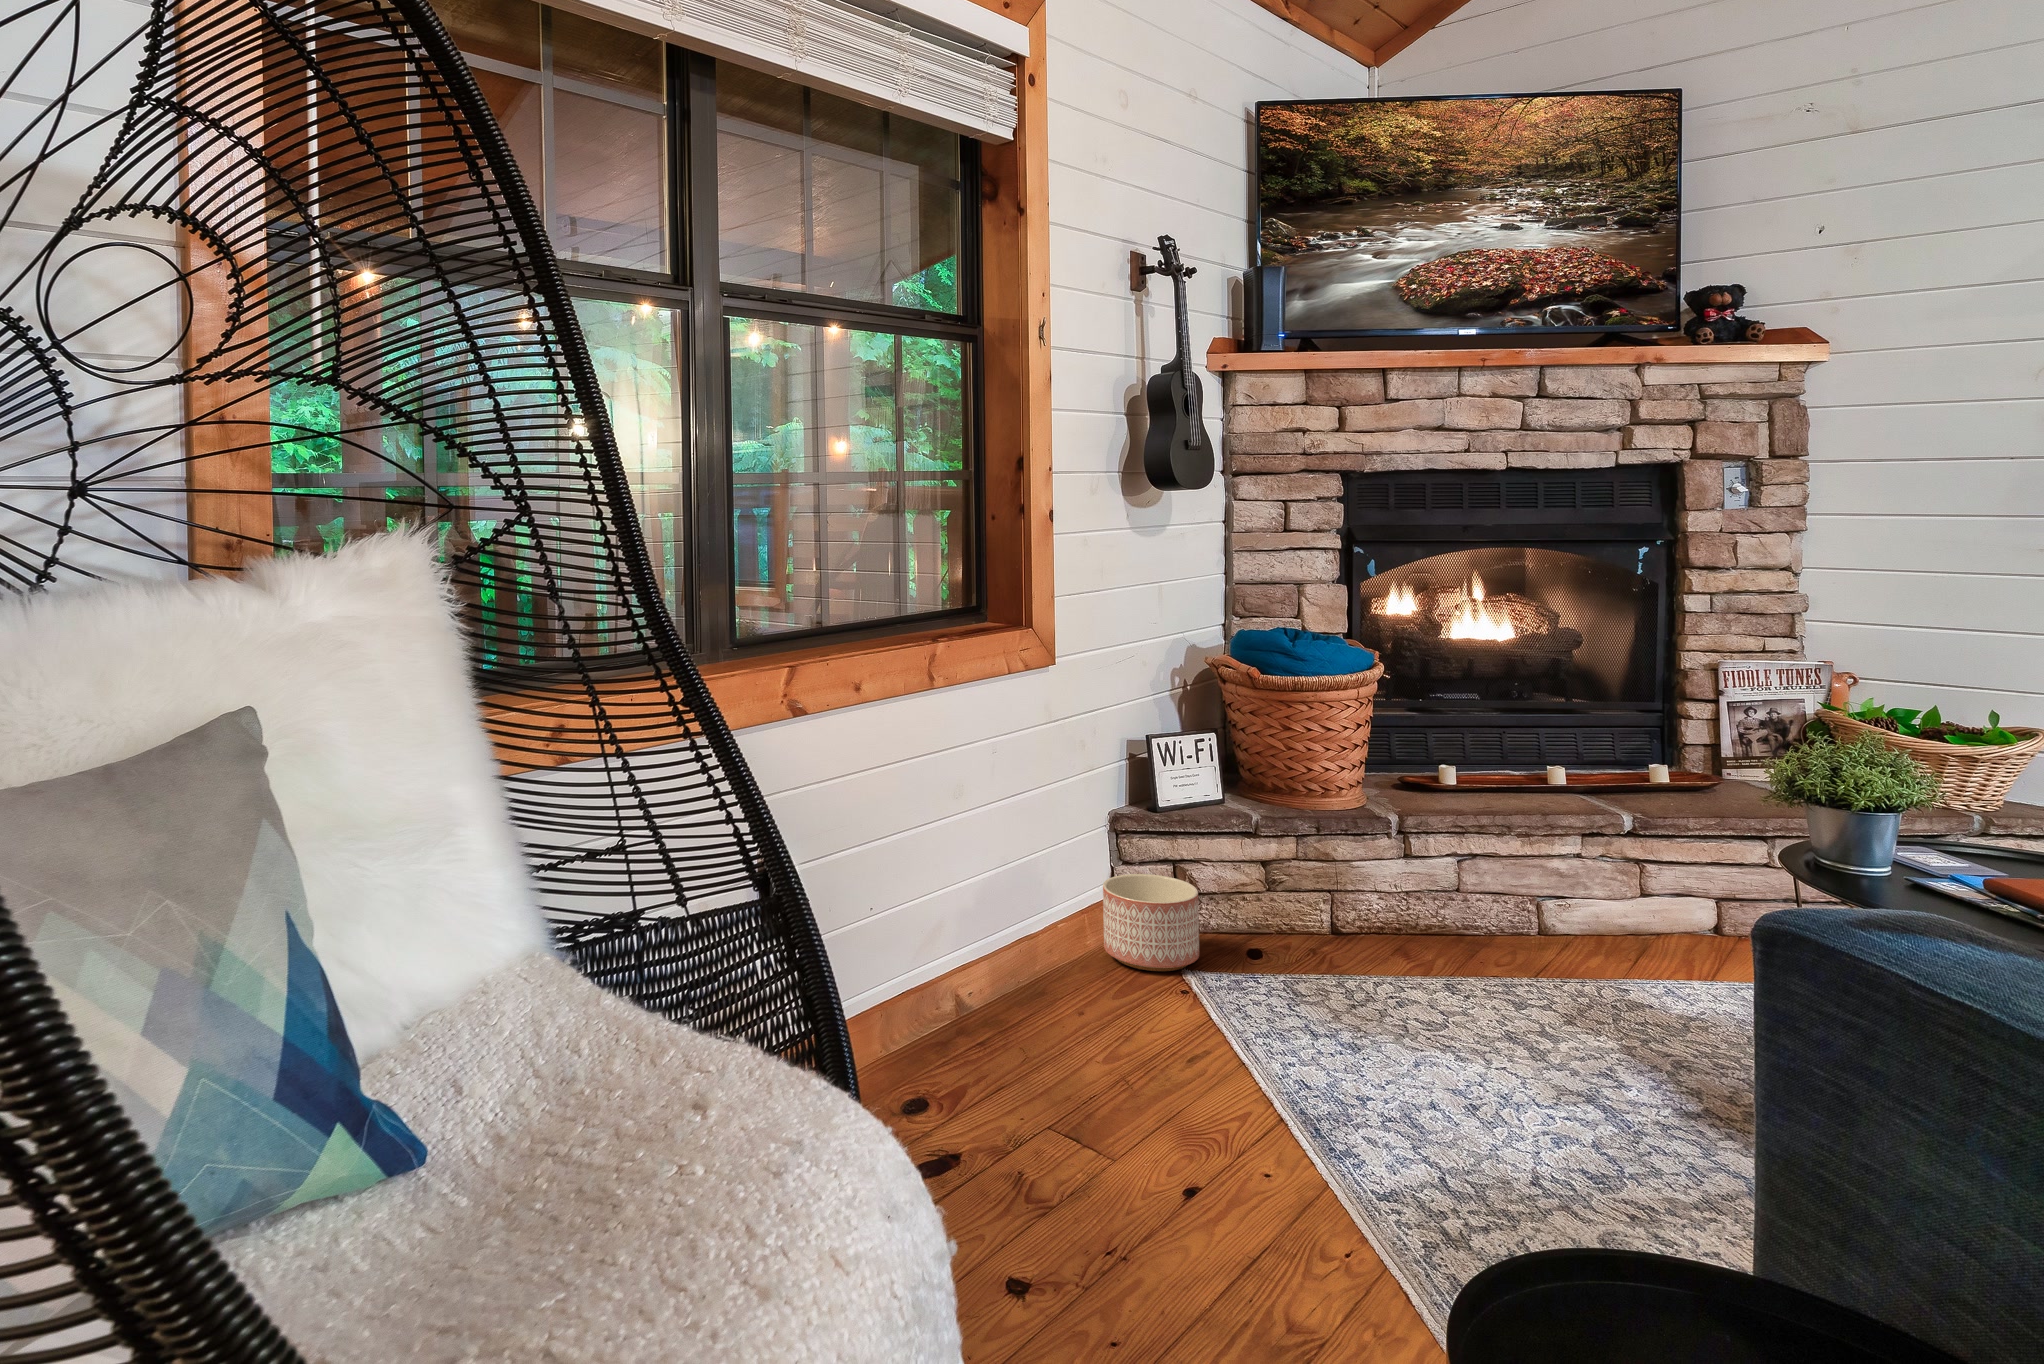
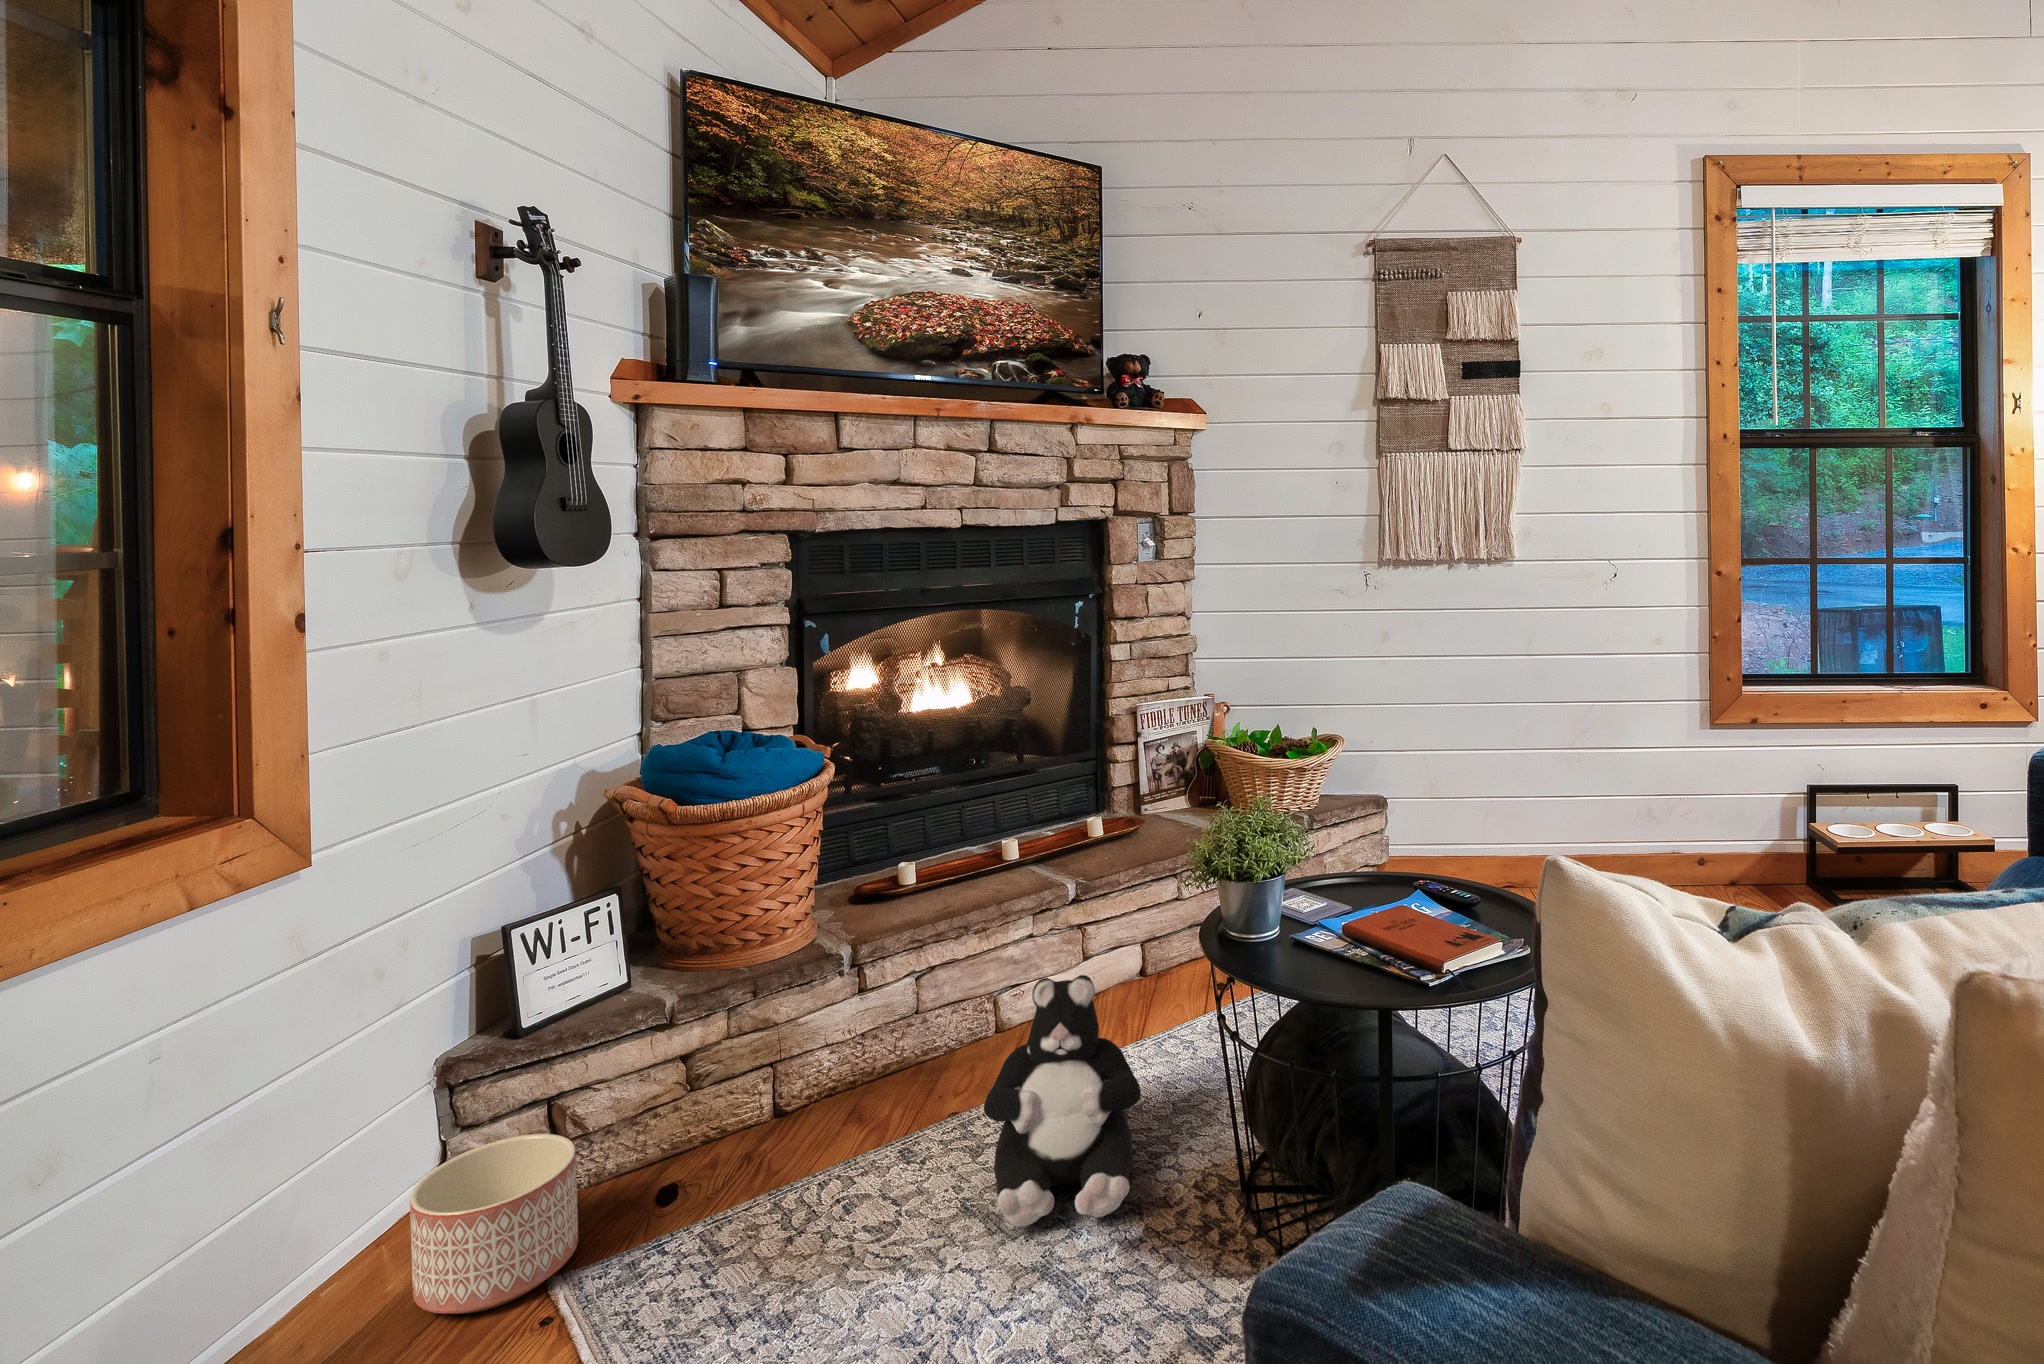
plush toy: none [1525,861,1697,1071] -> present [984,975,1141,1227]

